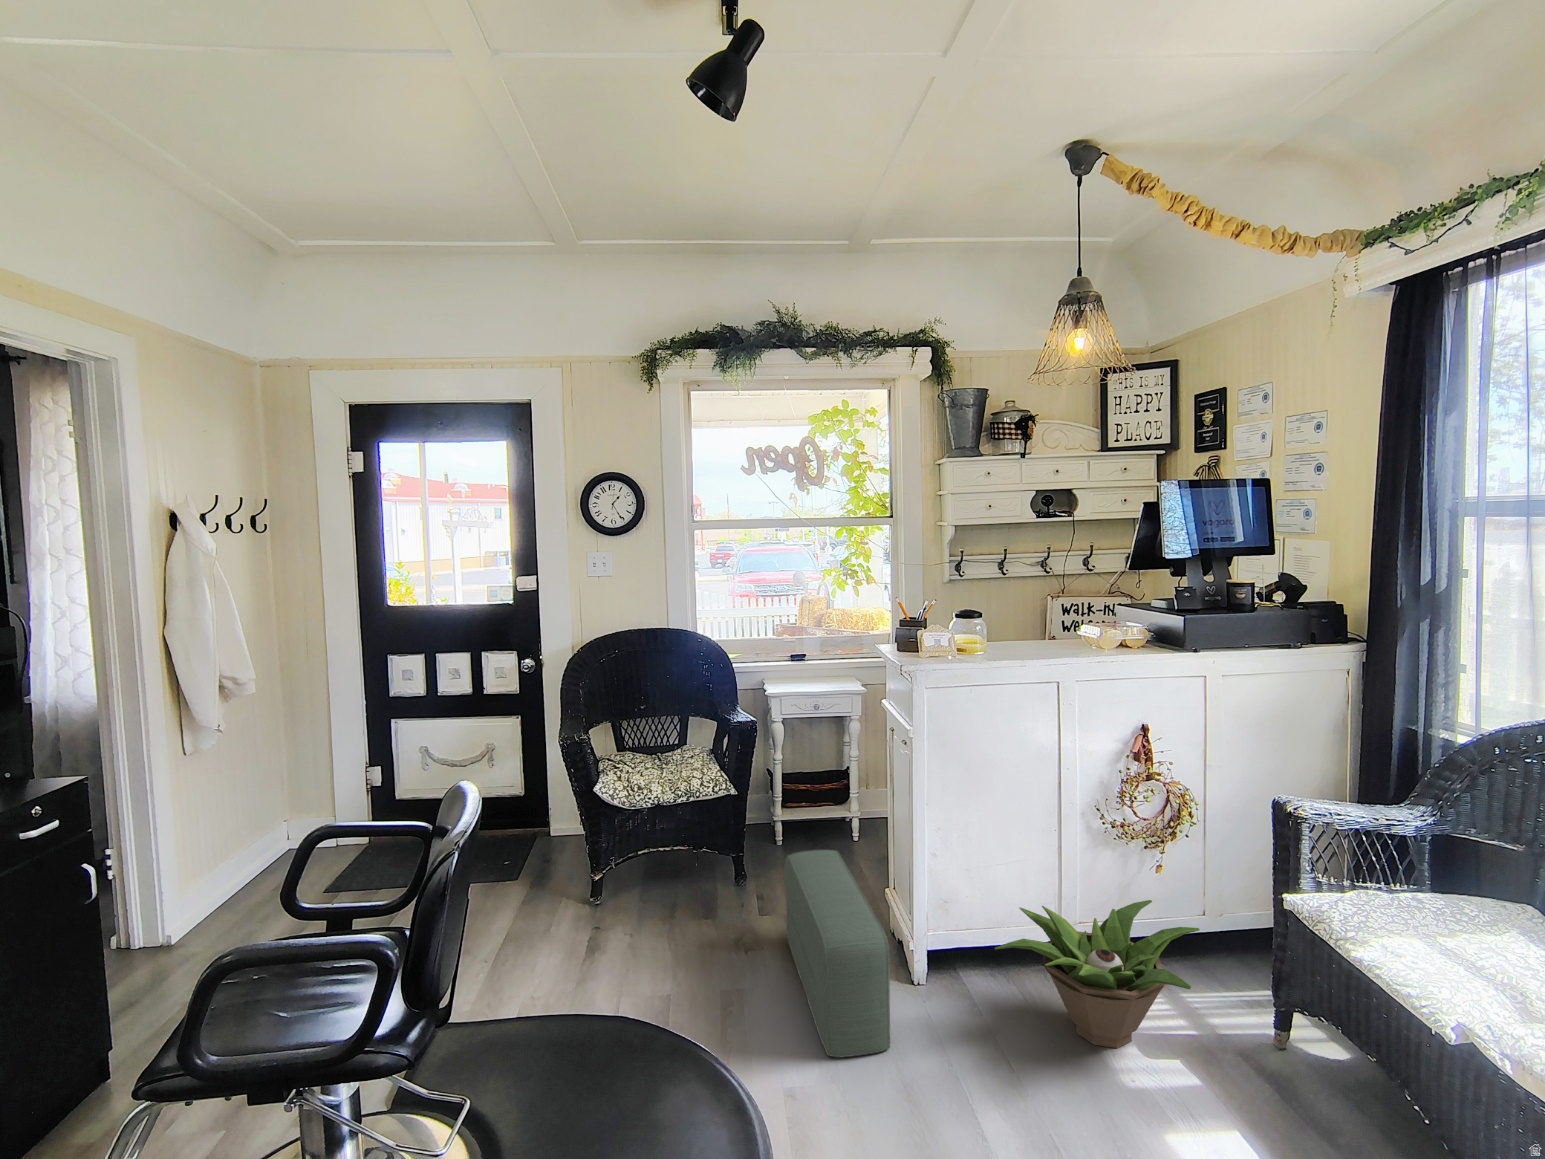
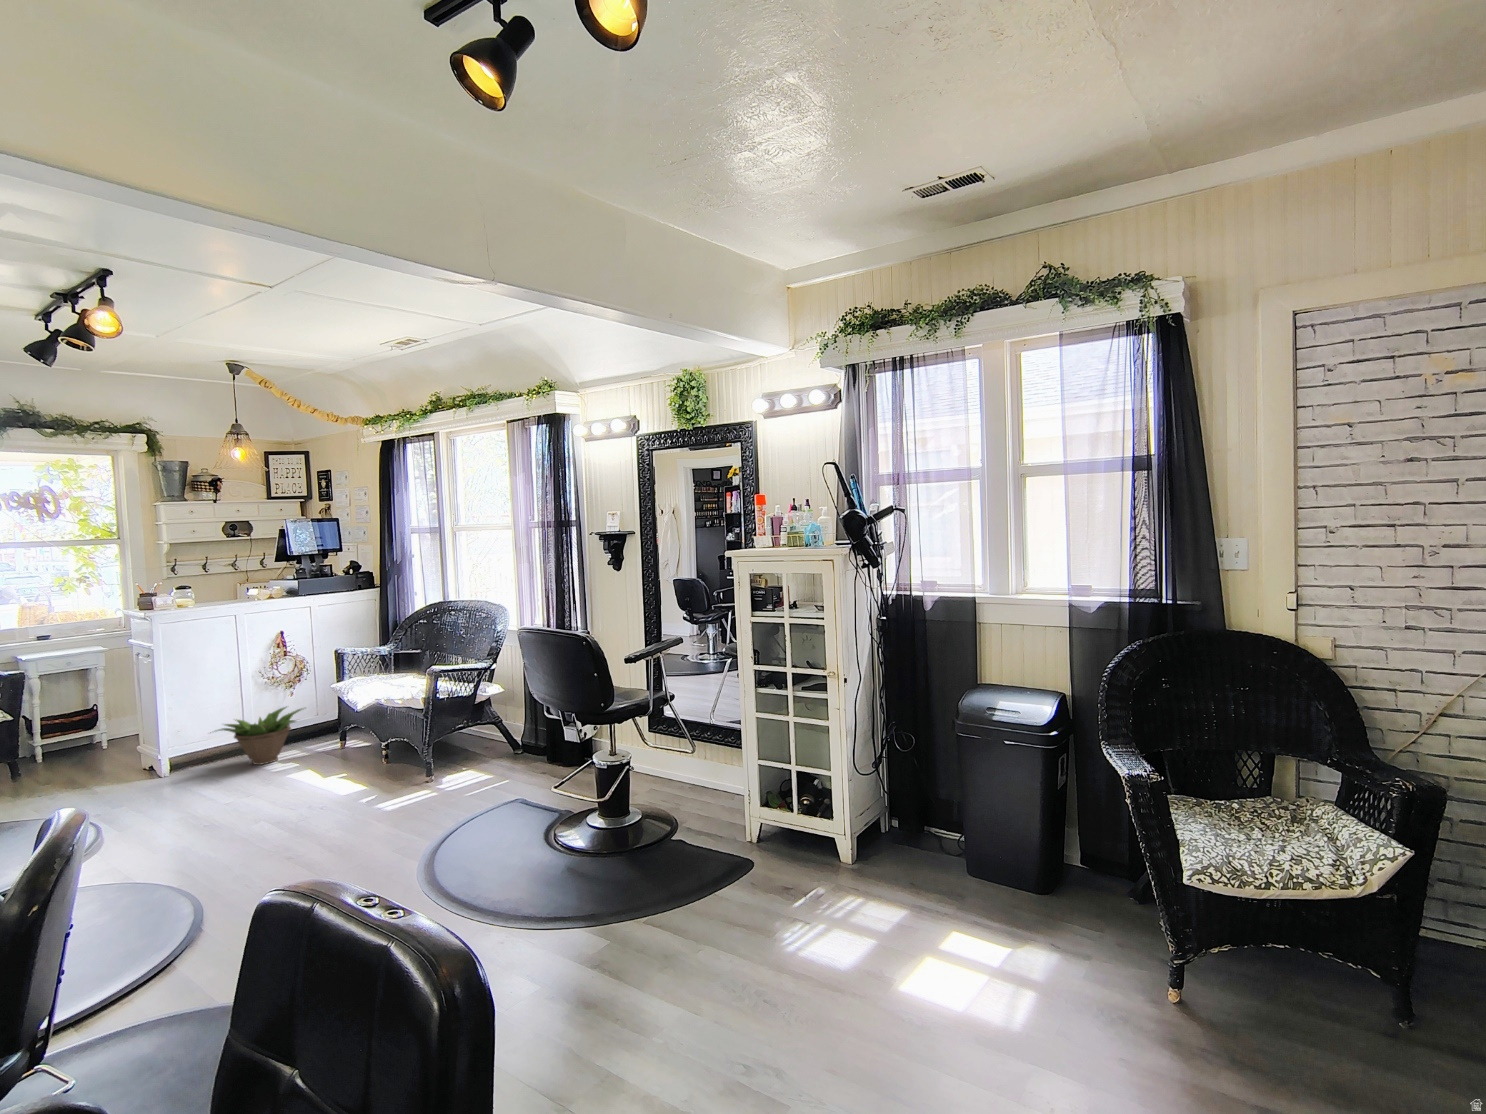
pouf: present [784,850,890,1057] -> none [69,724,153,799]

